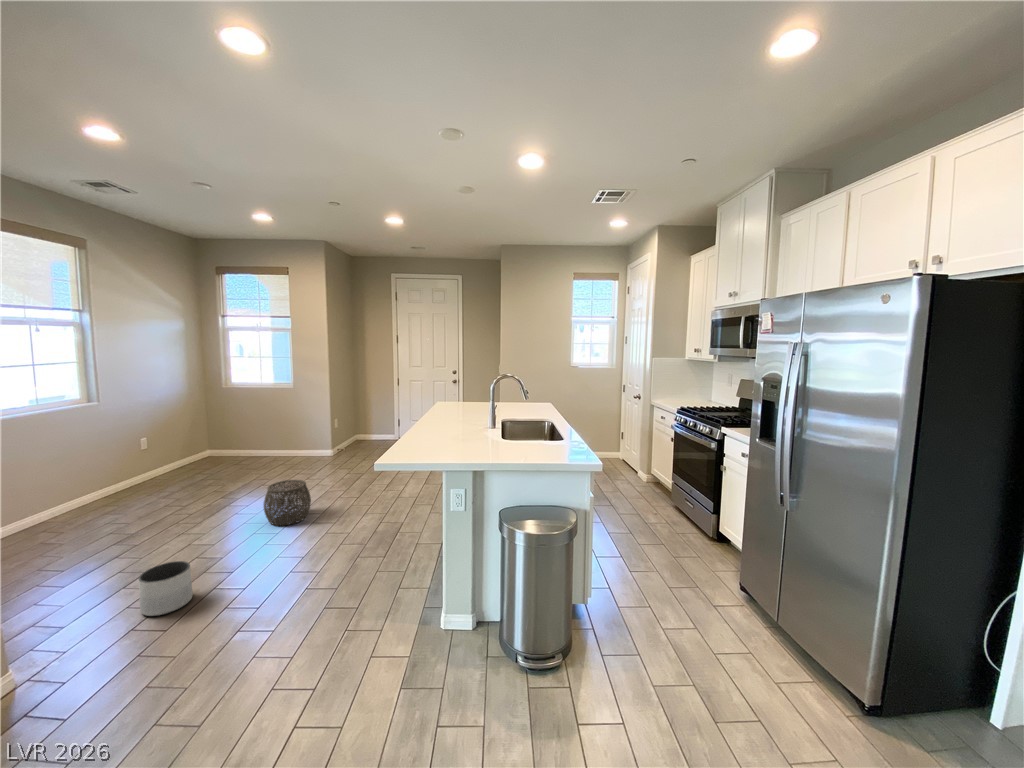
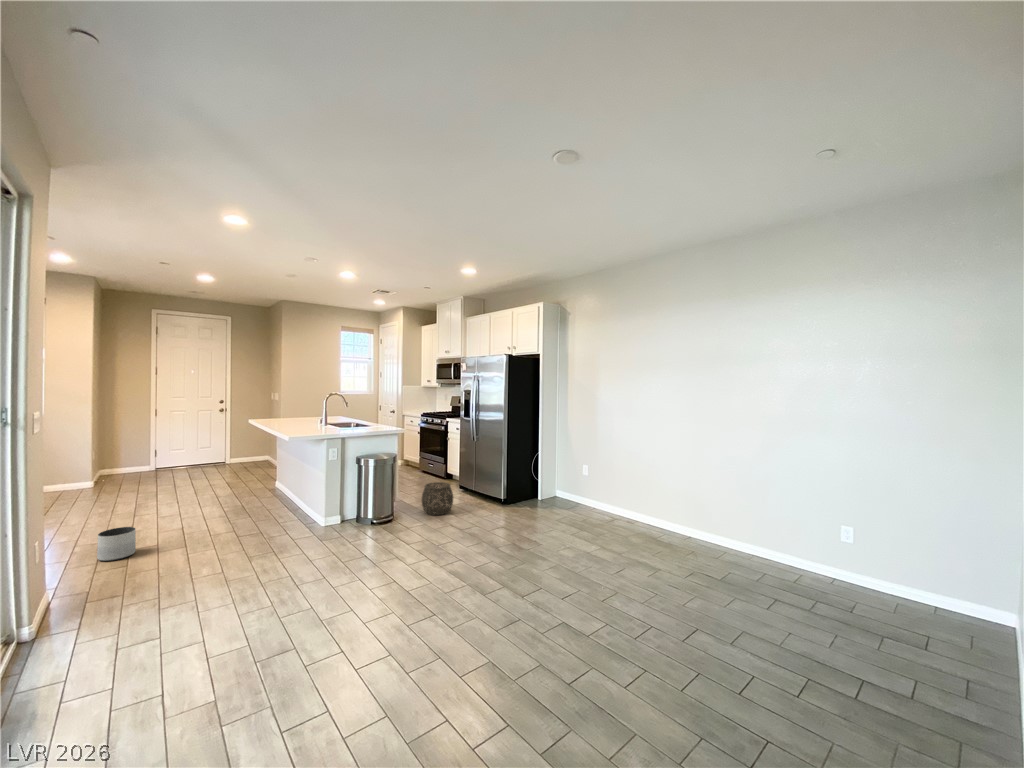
woven basket: present [264,480,311,526] -> present [422,482,453,515]

